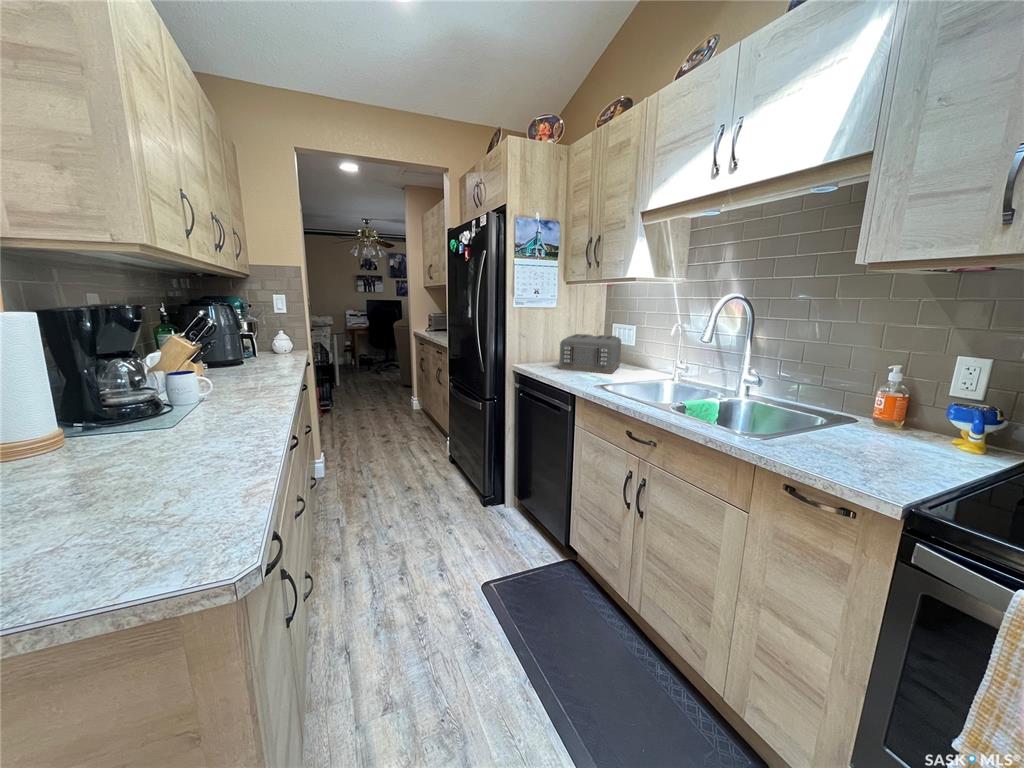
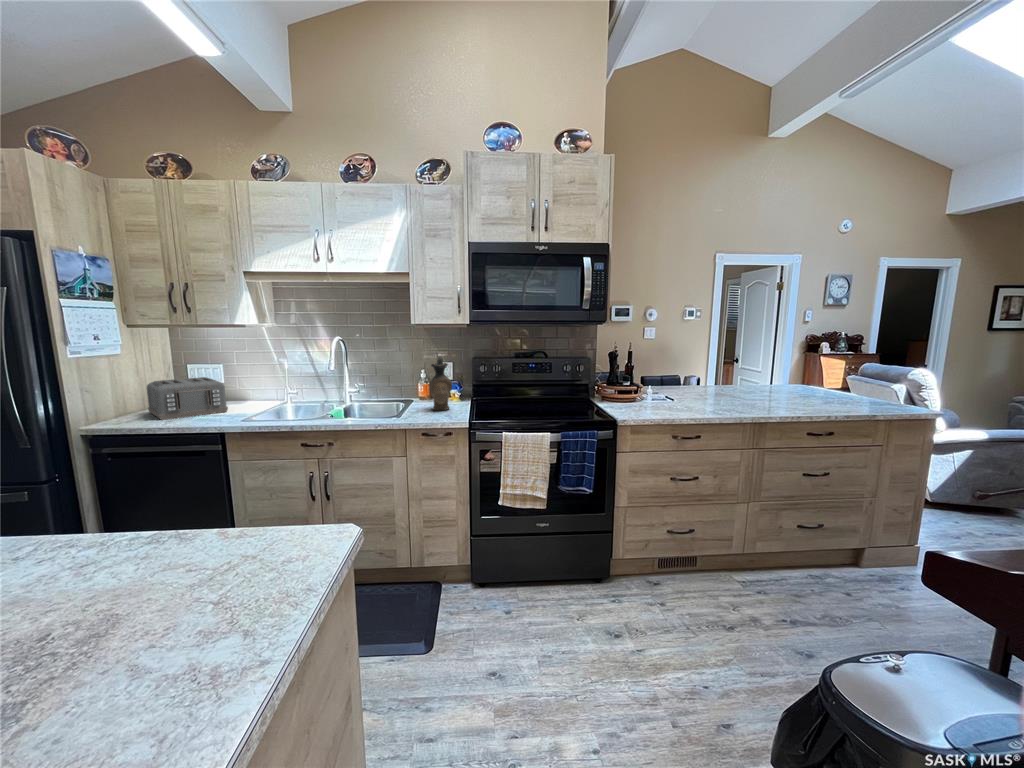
ceramic pitcher: none [859,337,932,460] -> present [430,356,452,410]

